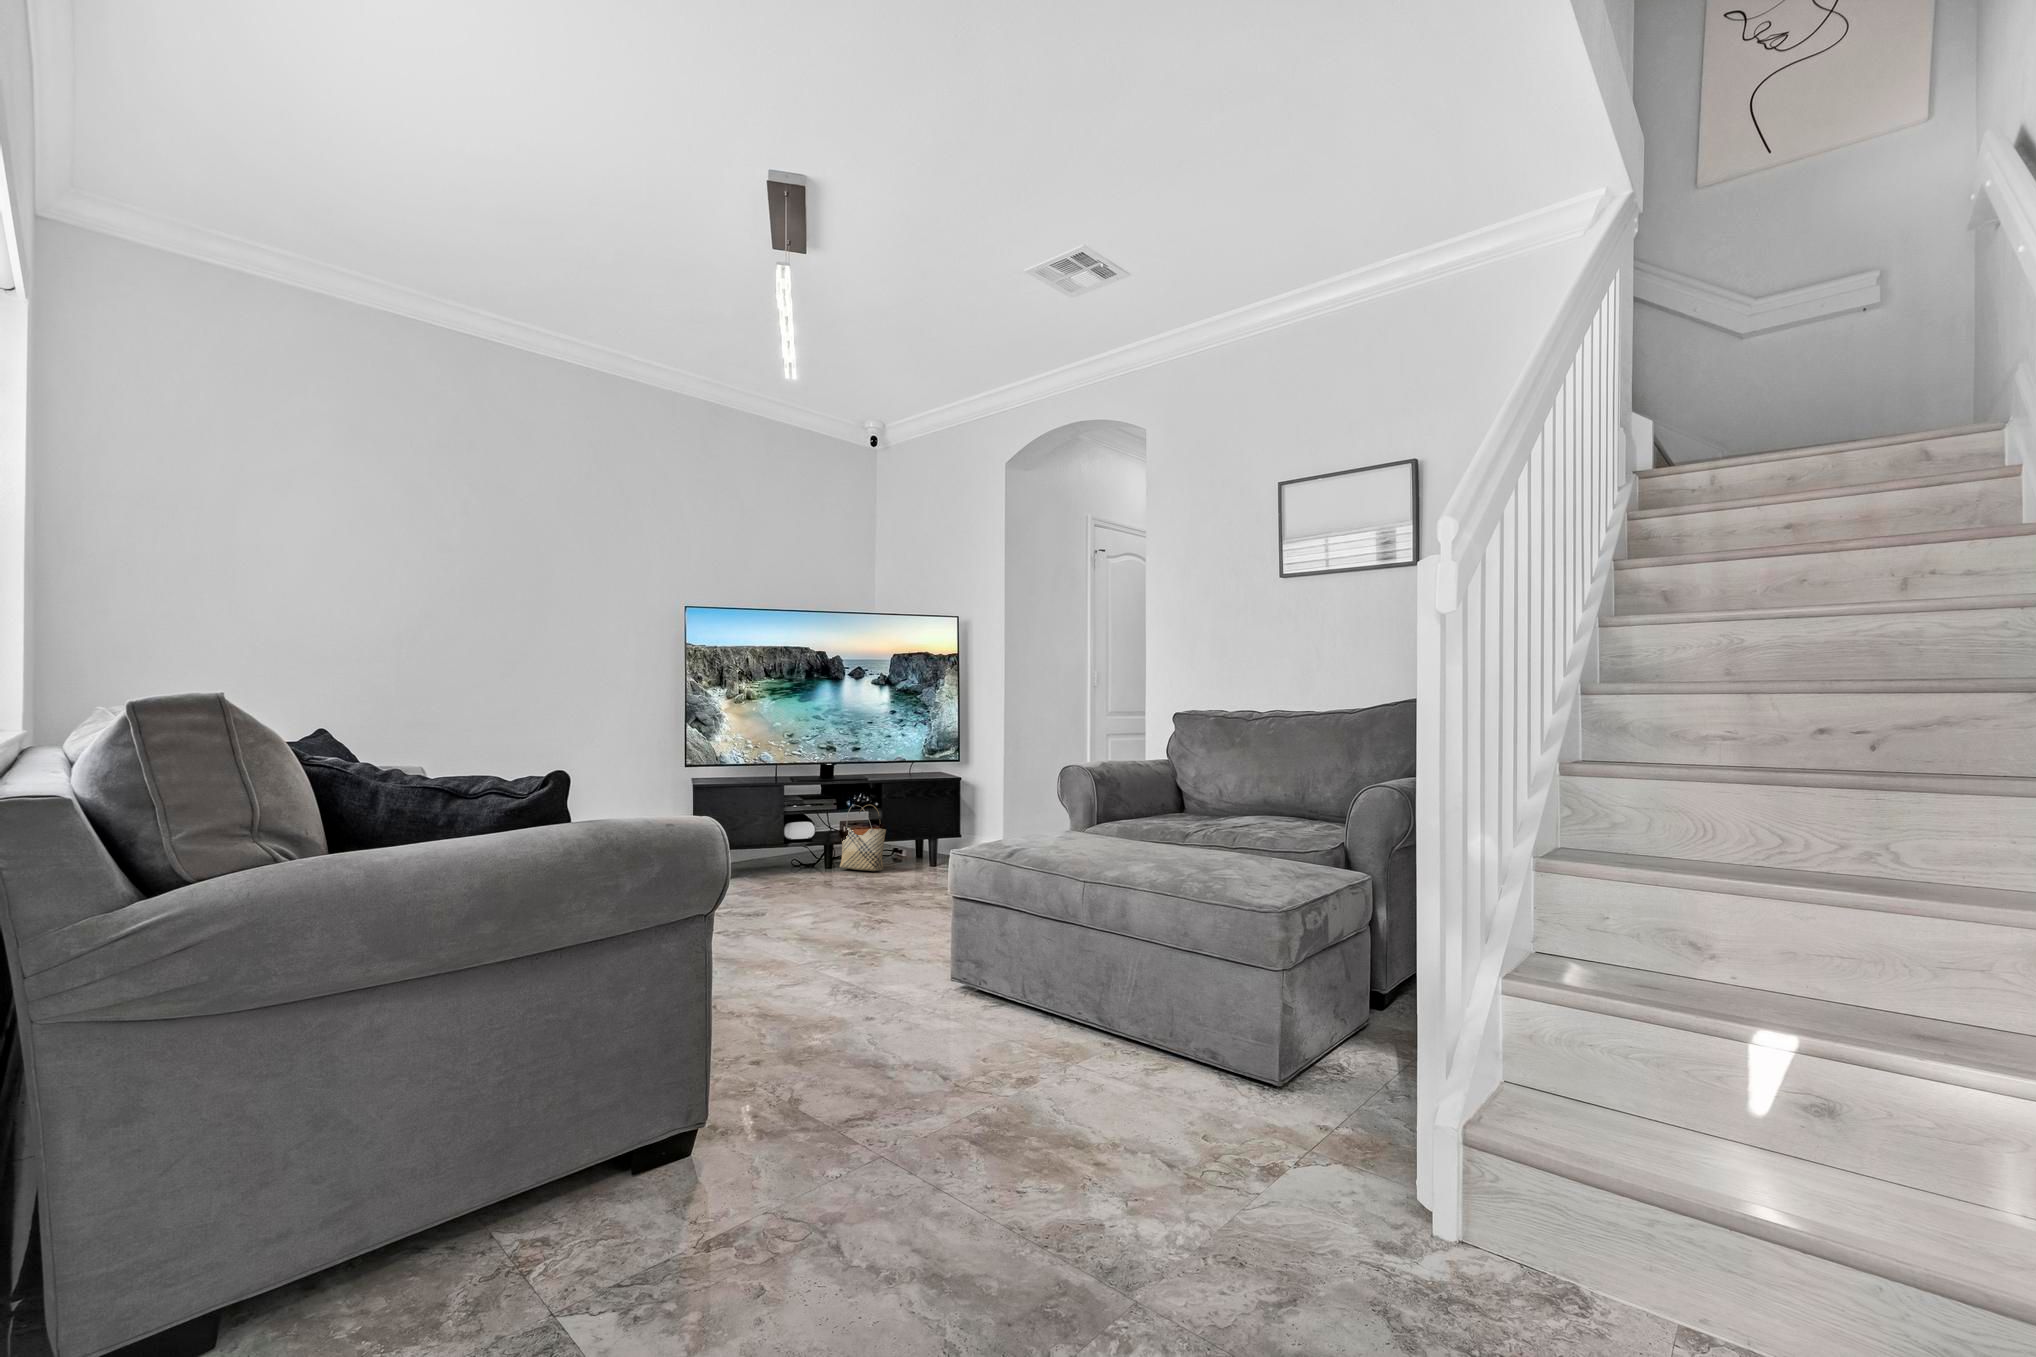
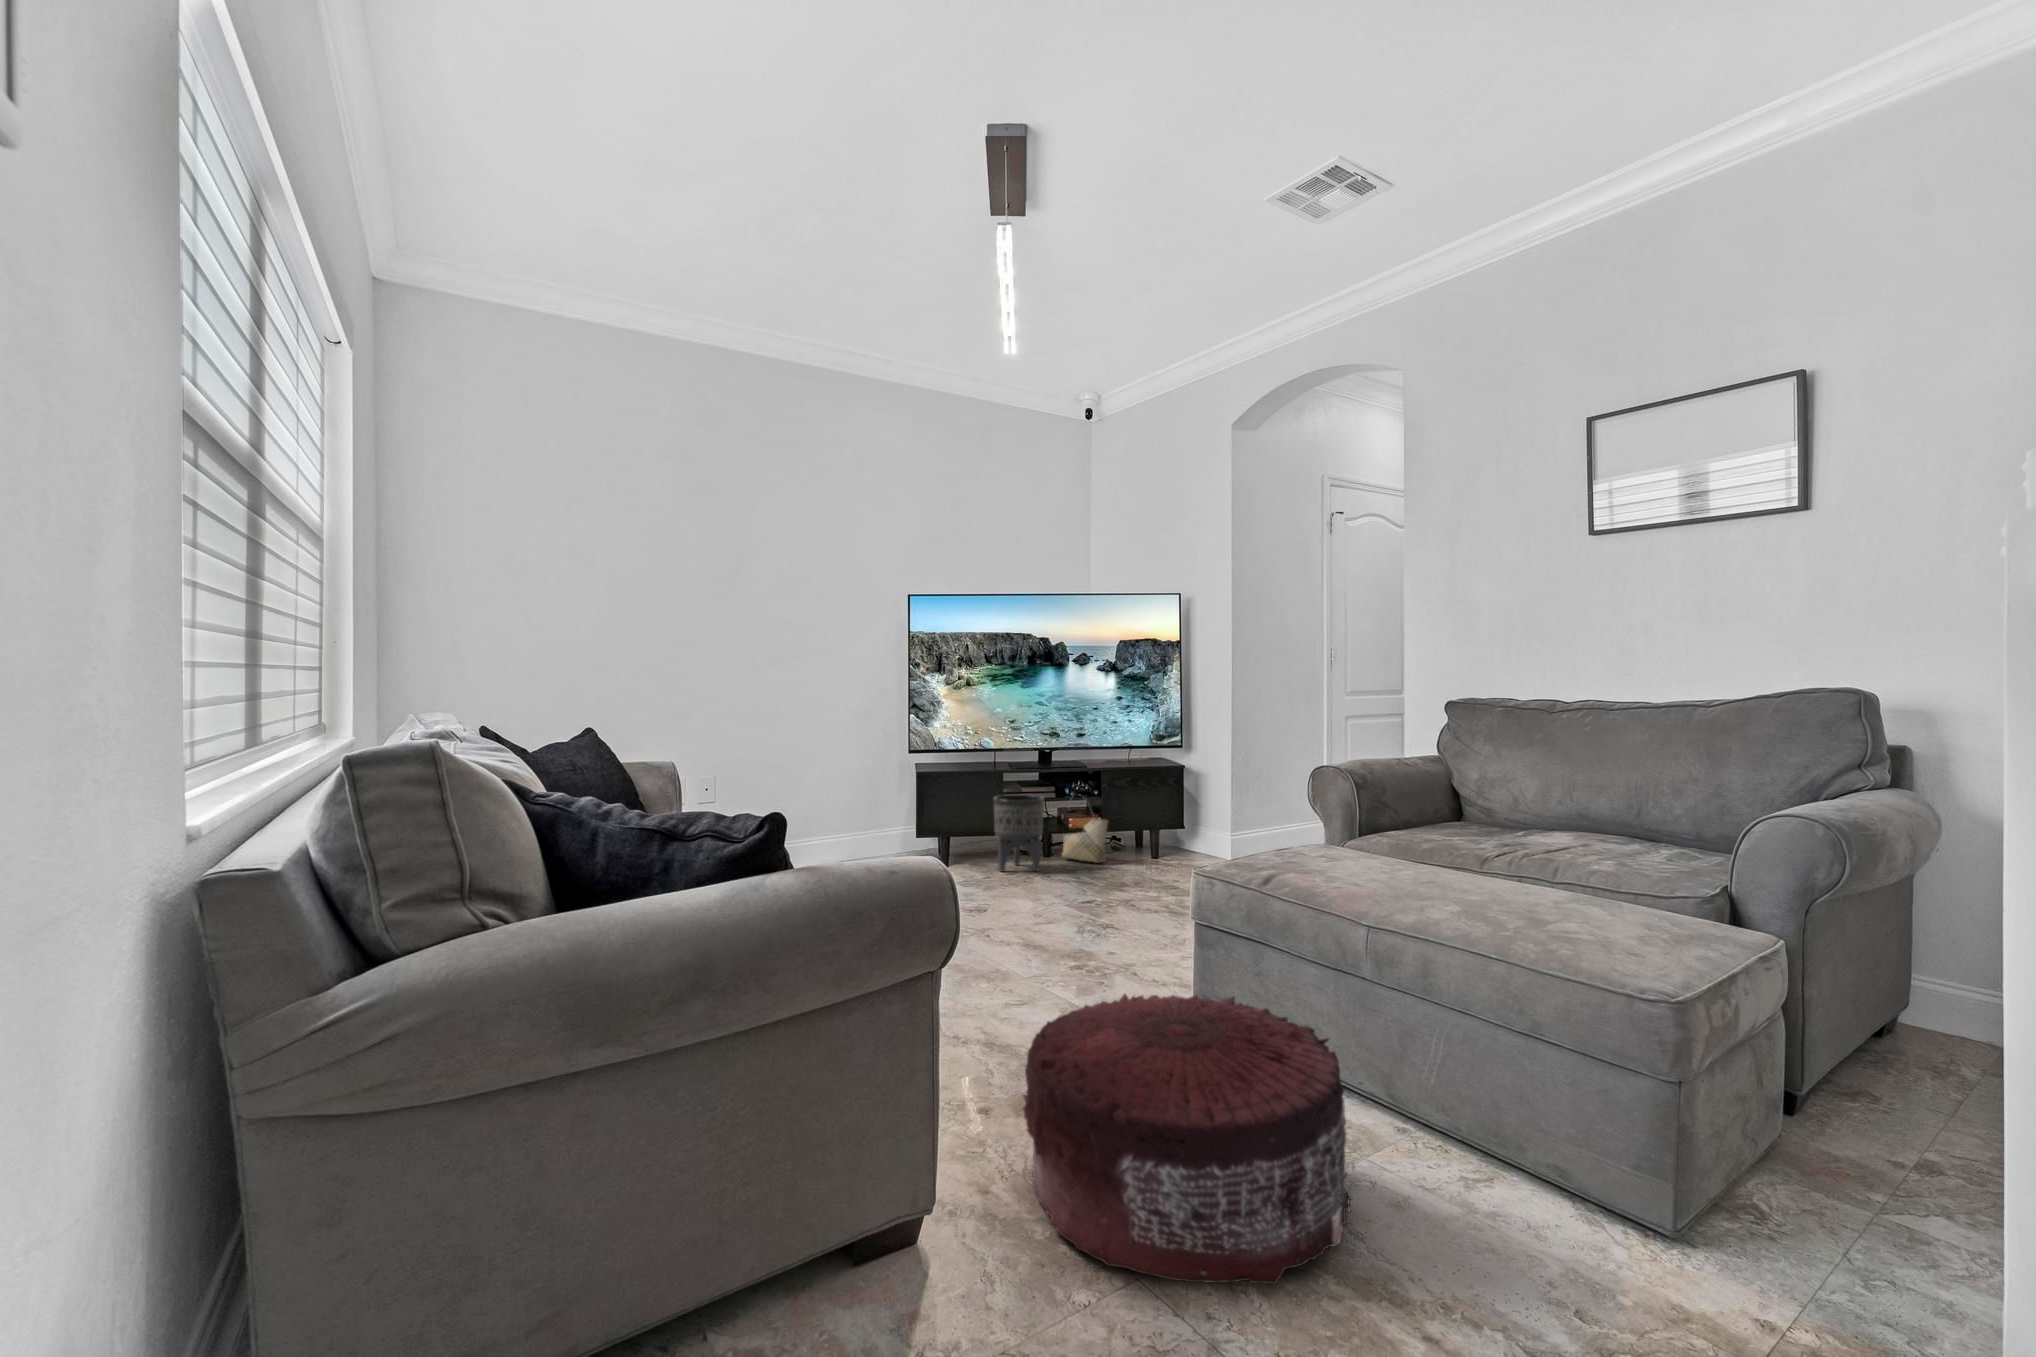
planter: none [771,807,822,883] -> present [994,795,1044,872]
pouf: none [790,944,1057,1149] -> present [1023,994,1351,1284]

